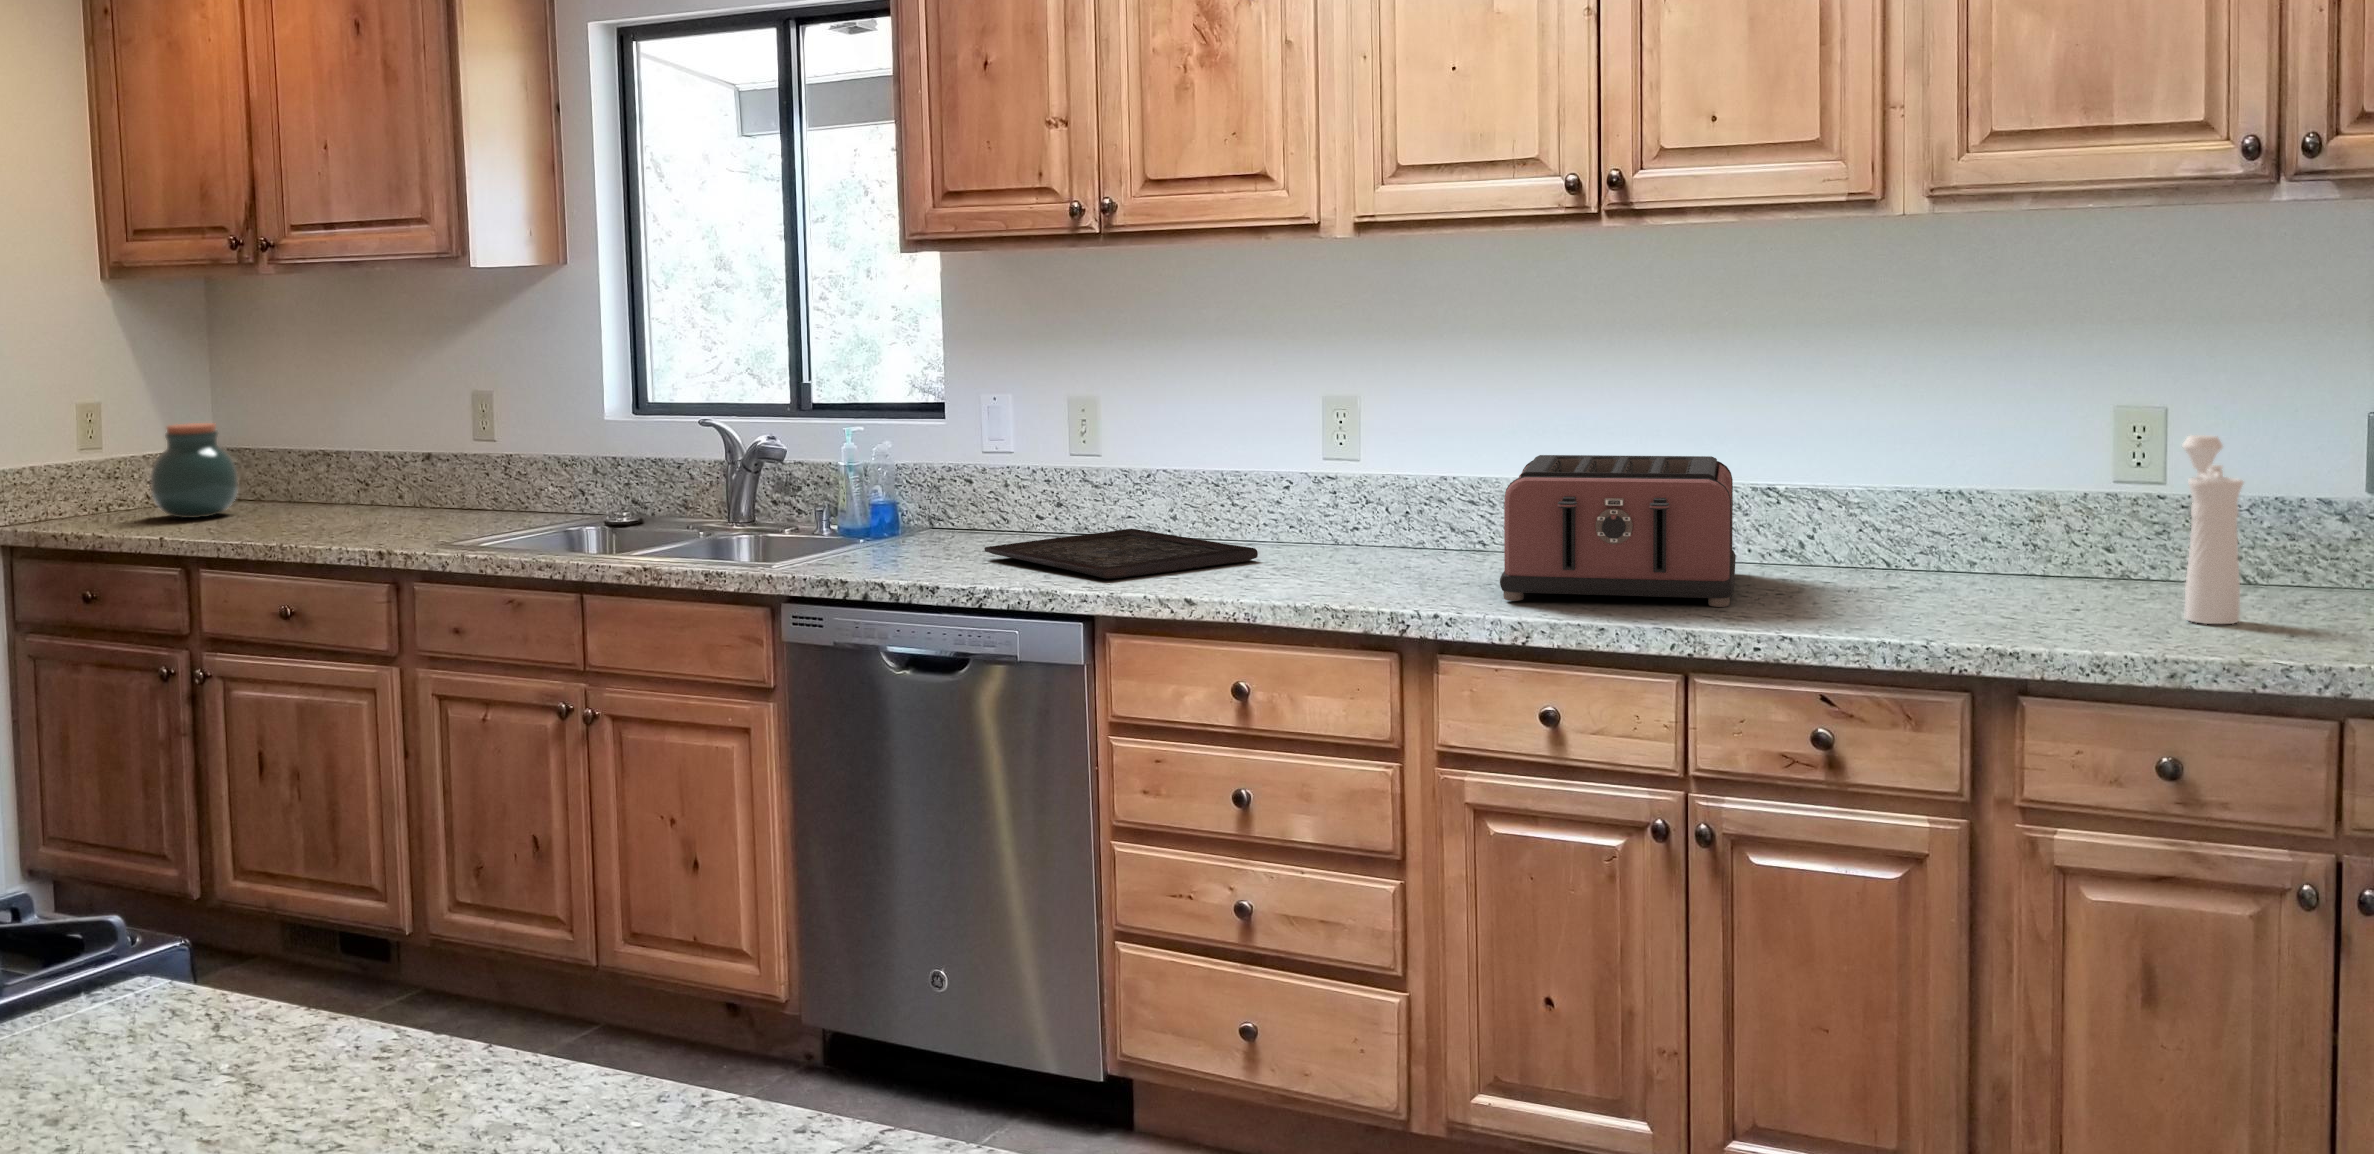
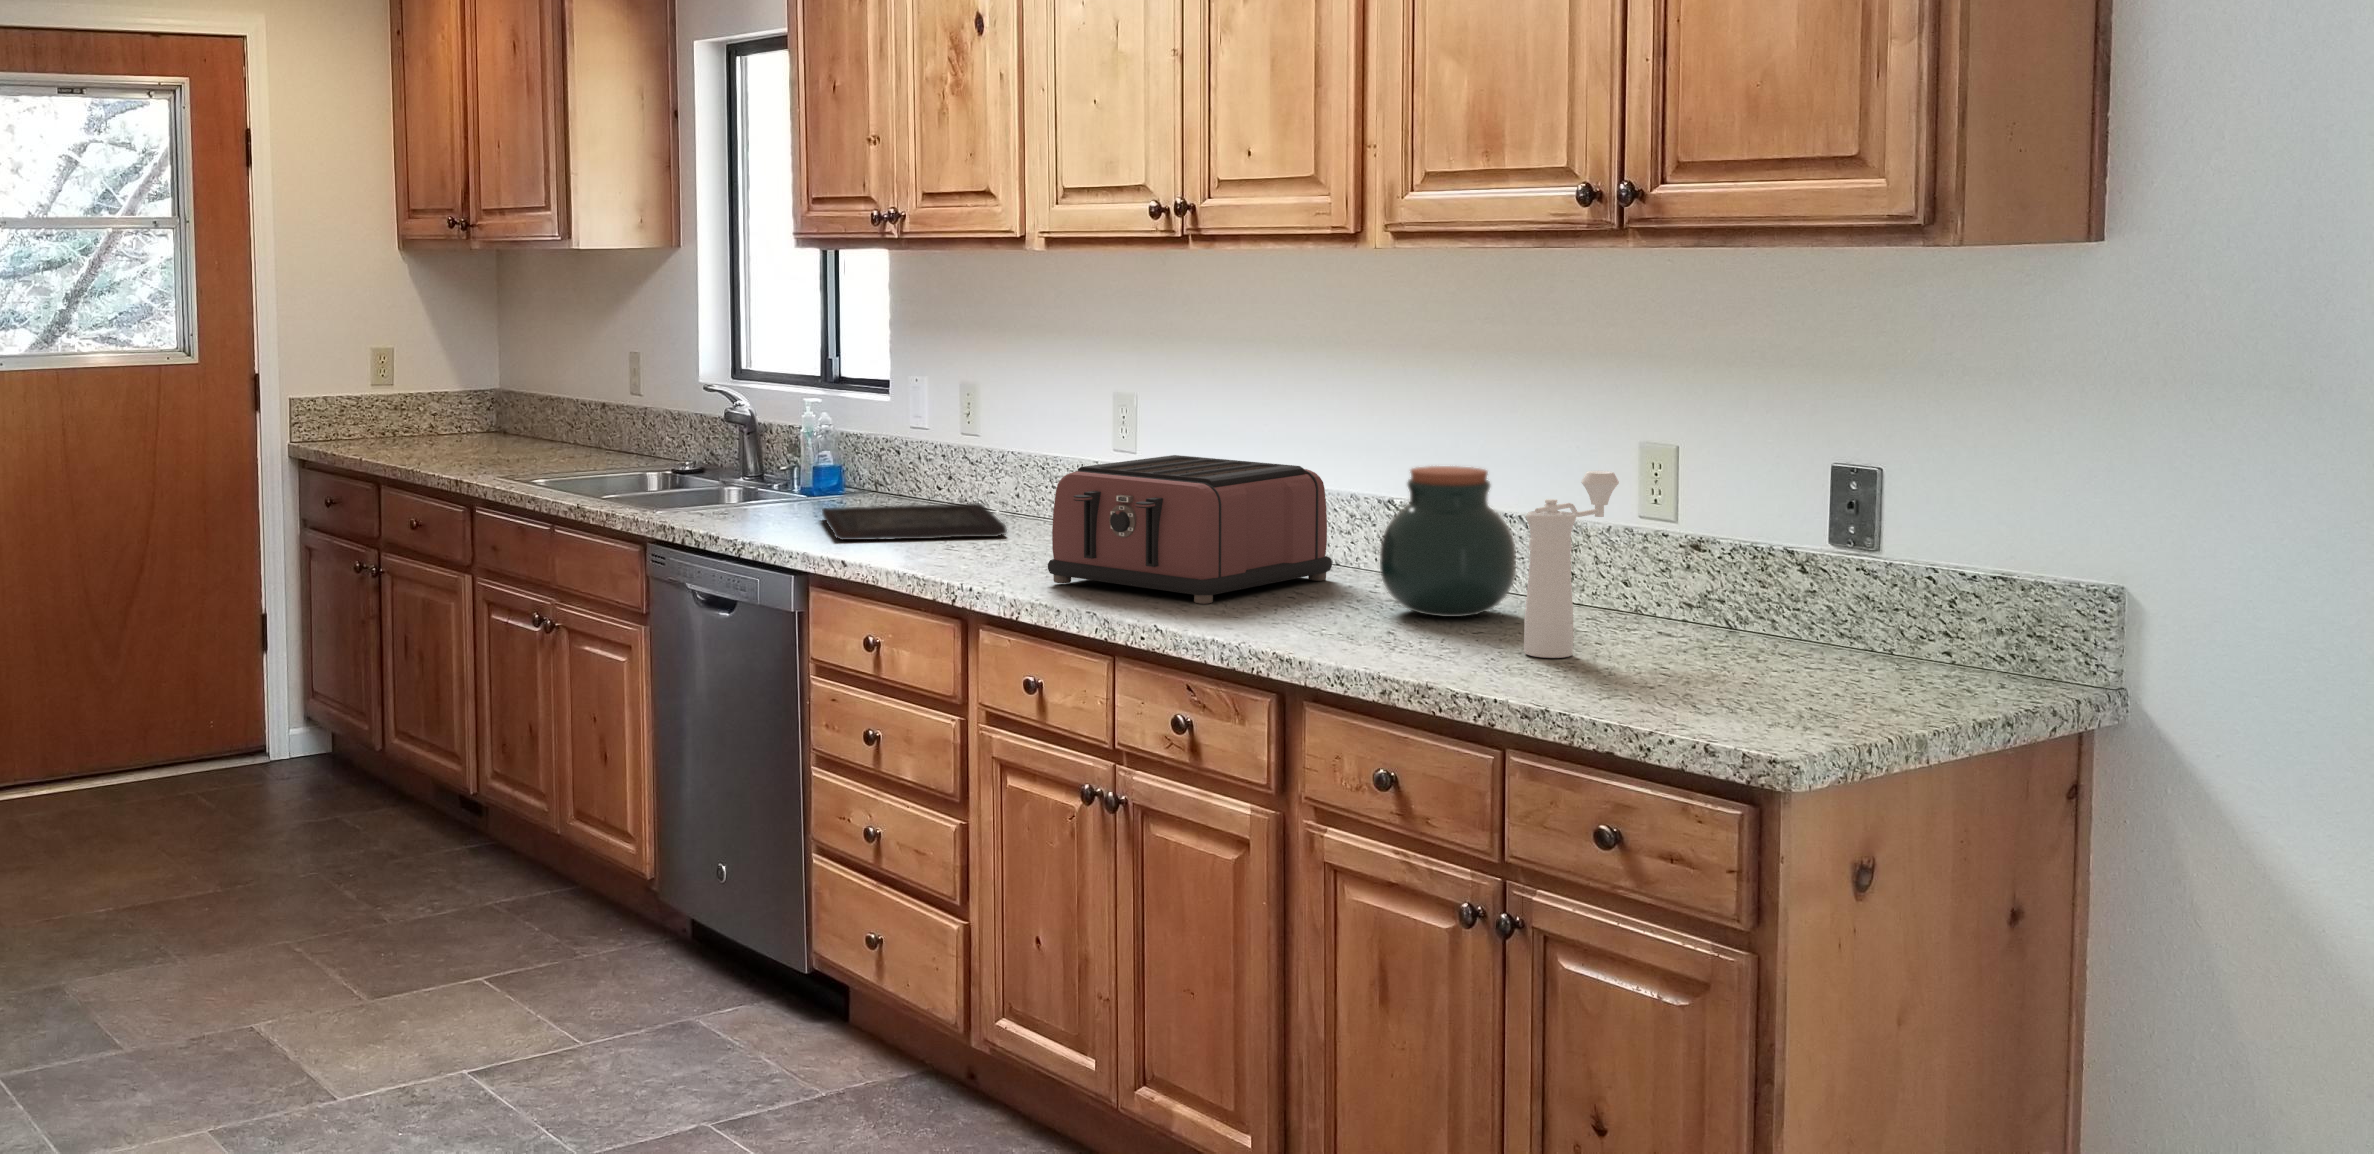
jar: present [150,423,238,518] -> present [1380,466,1516,617]

